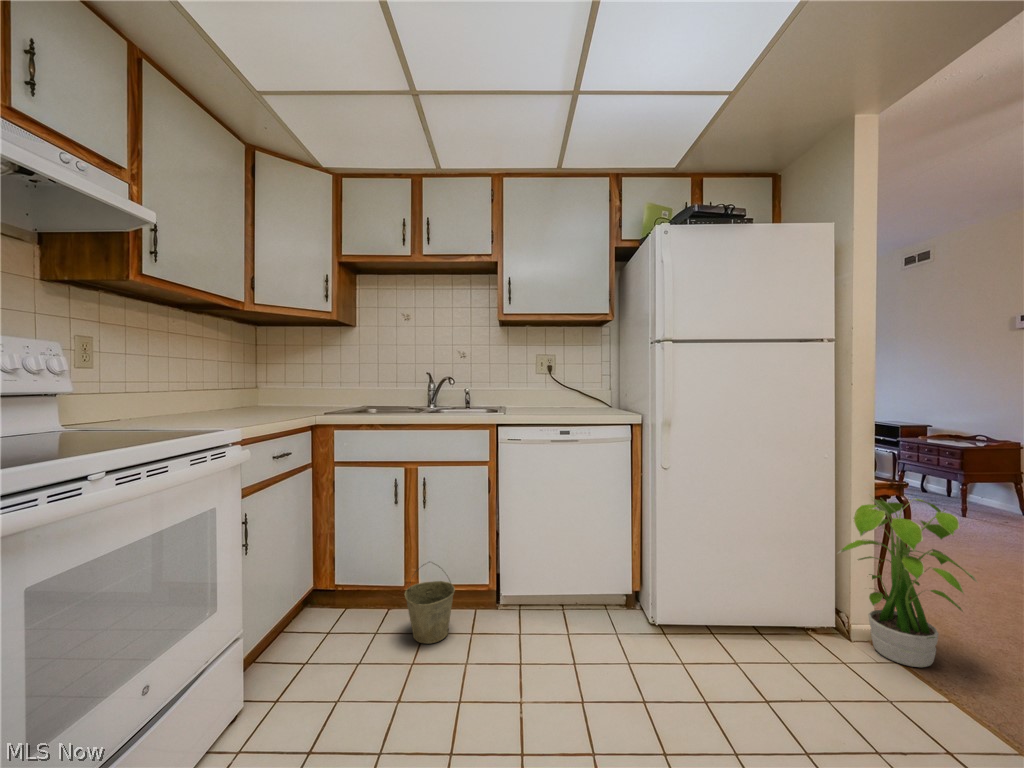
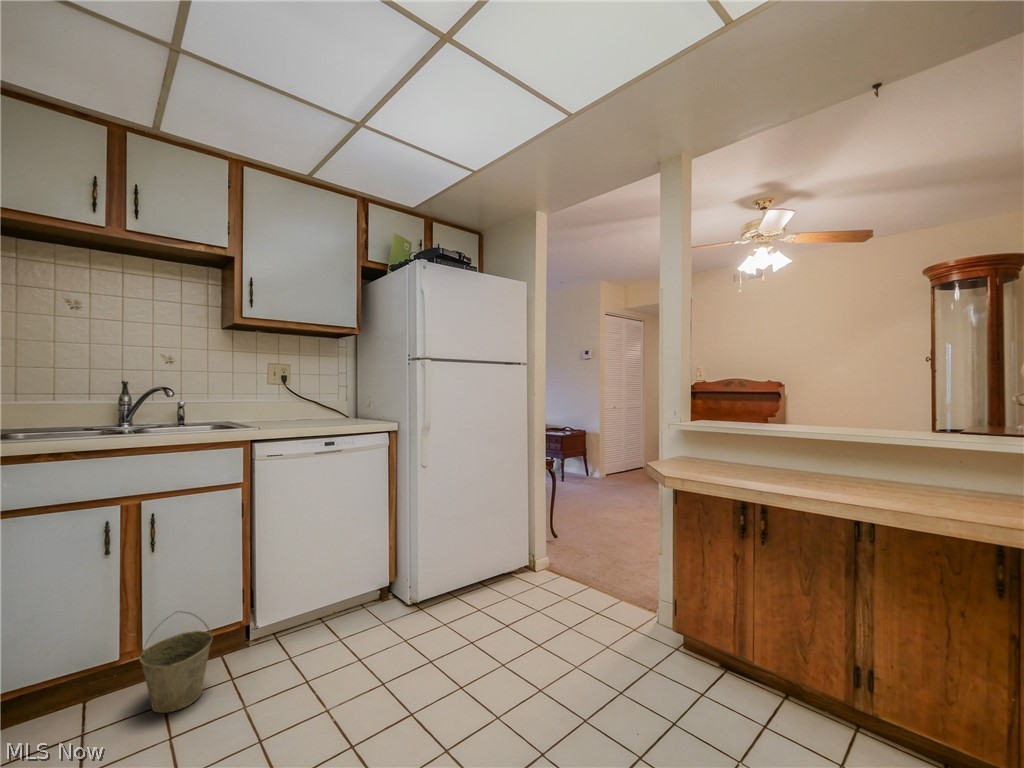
potted plant: present [838,499,977,667] -> none [529,468,598,577]

